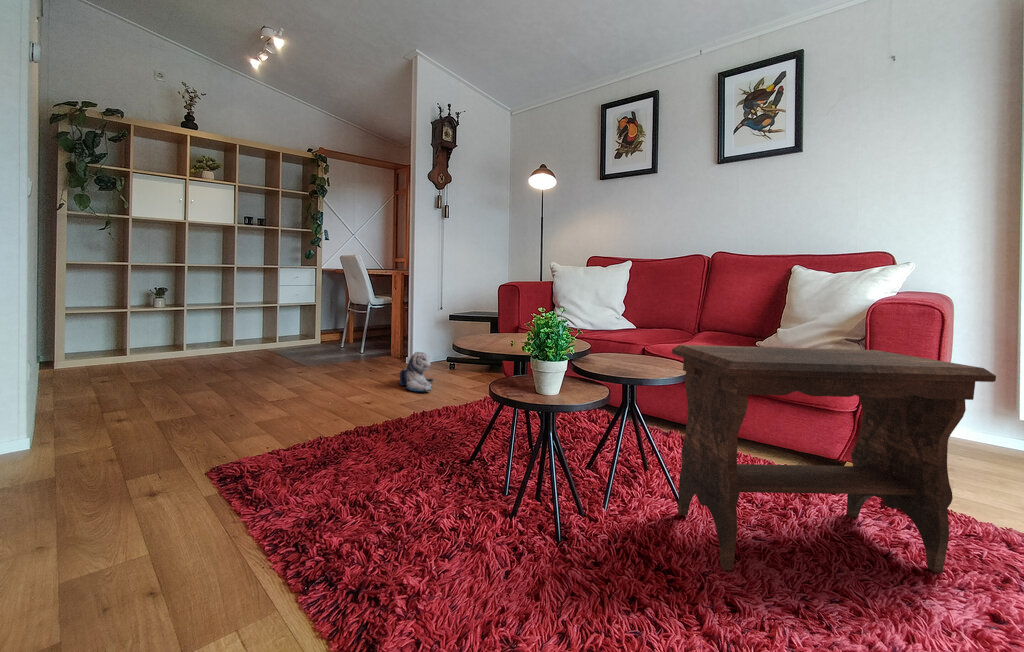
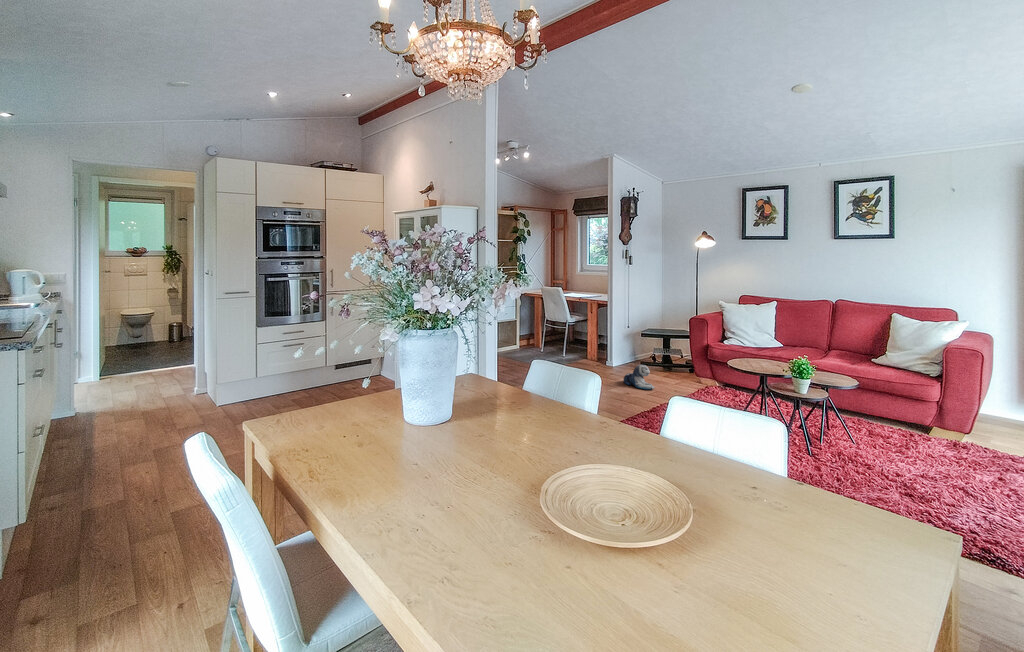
footstool: present [672,345,996,572] -> none [856,374,1005,467]

